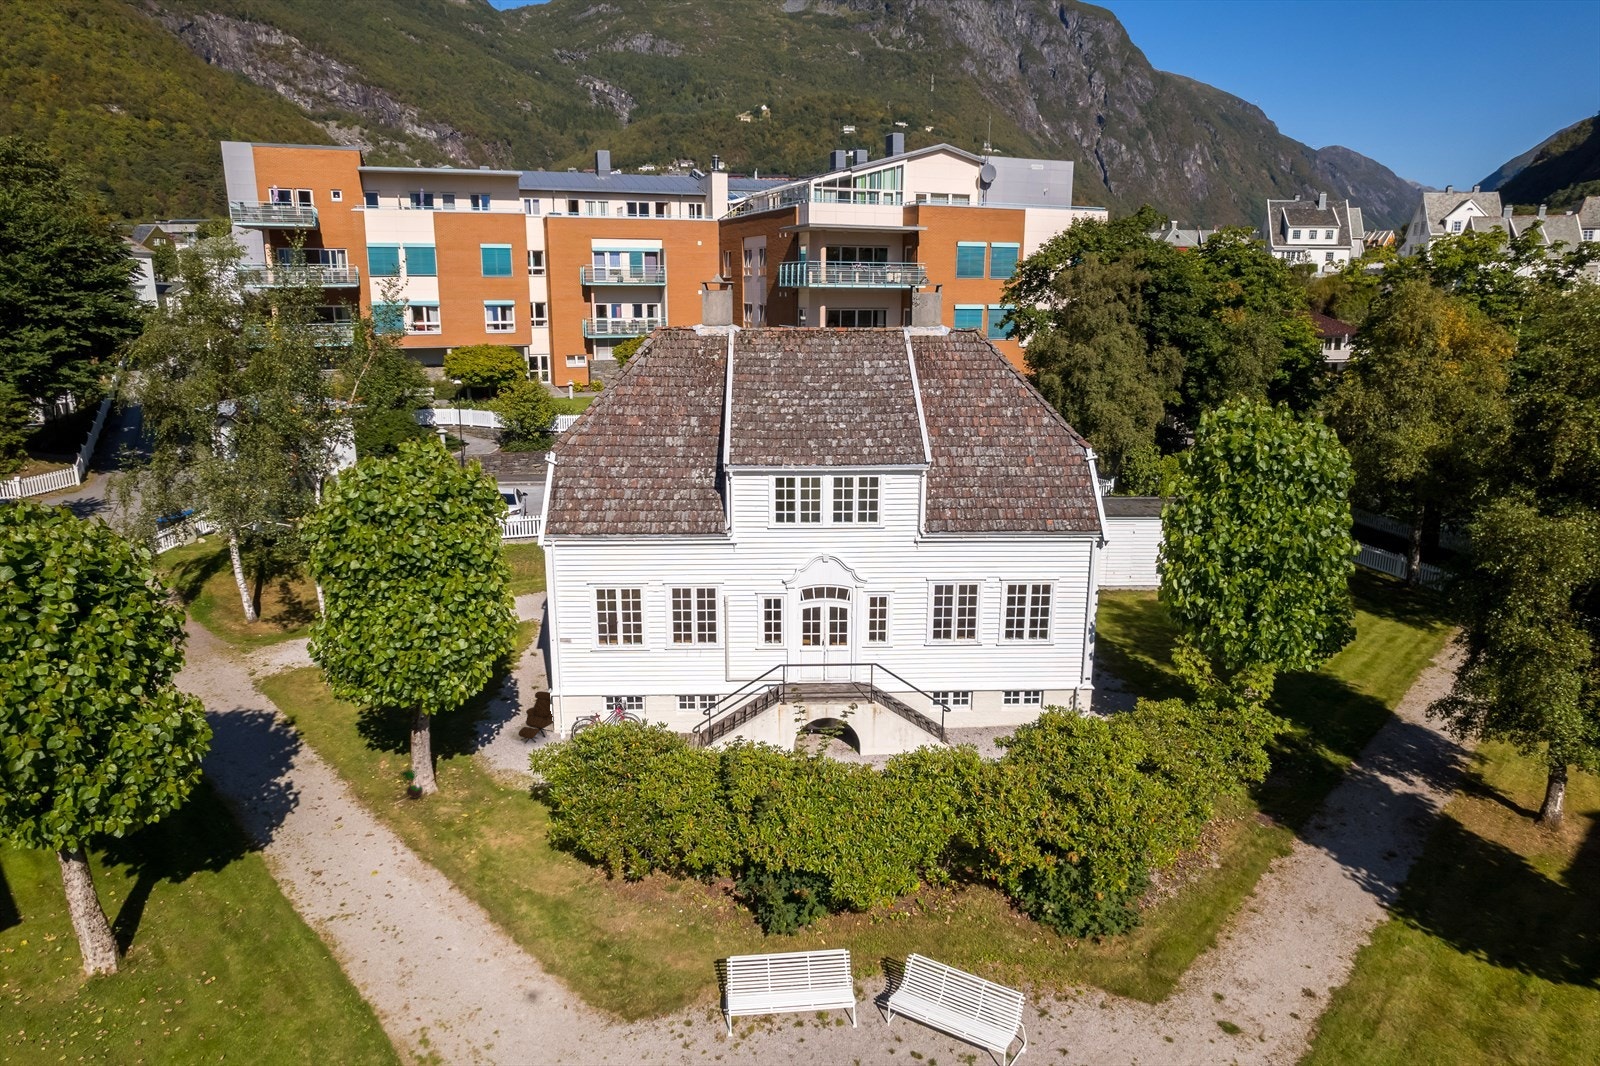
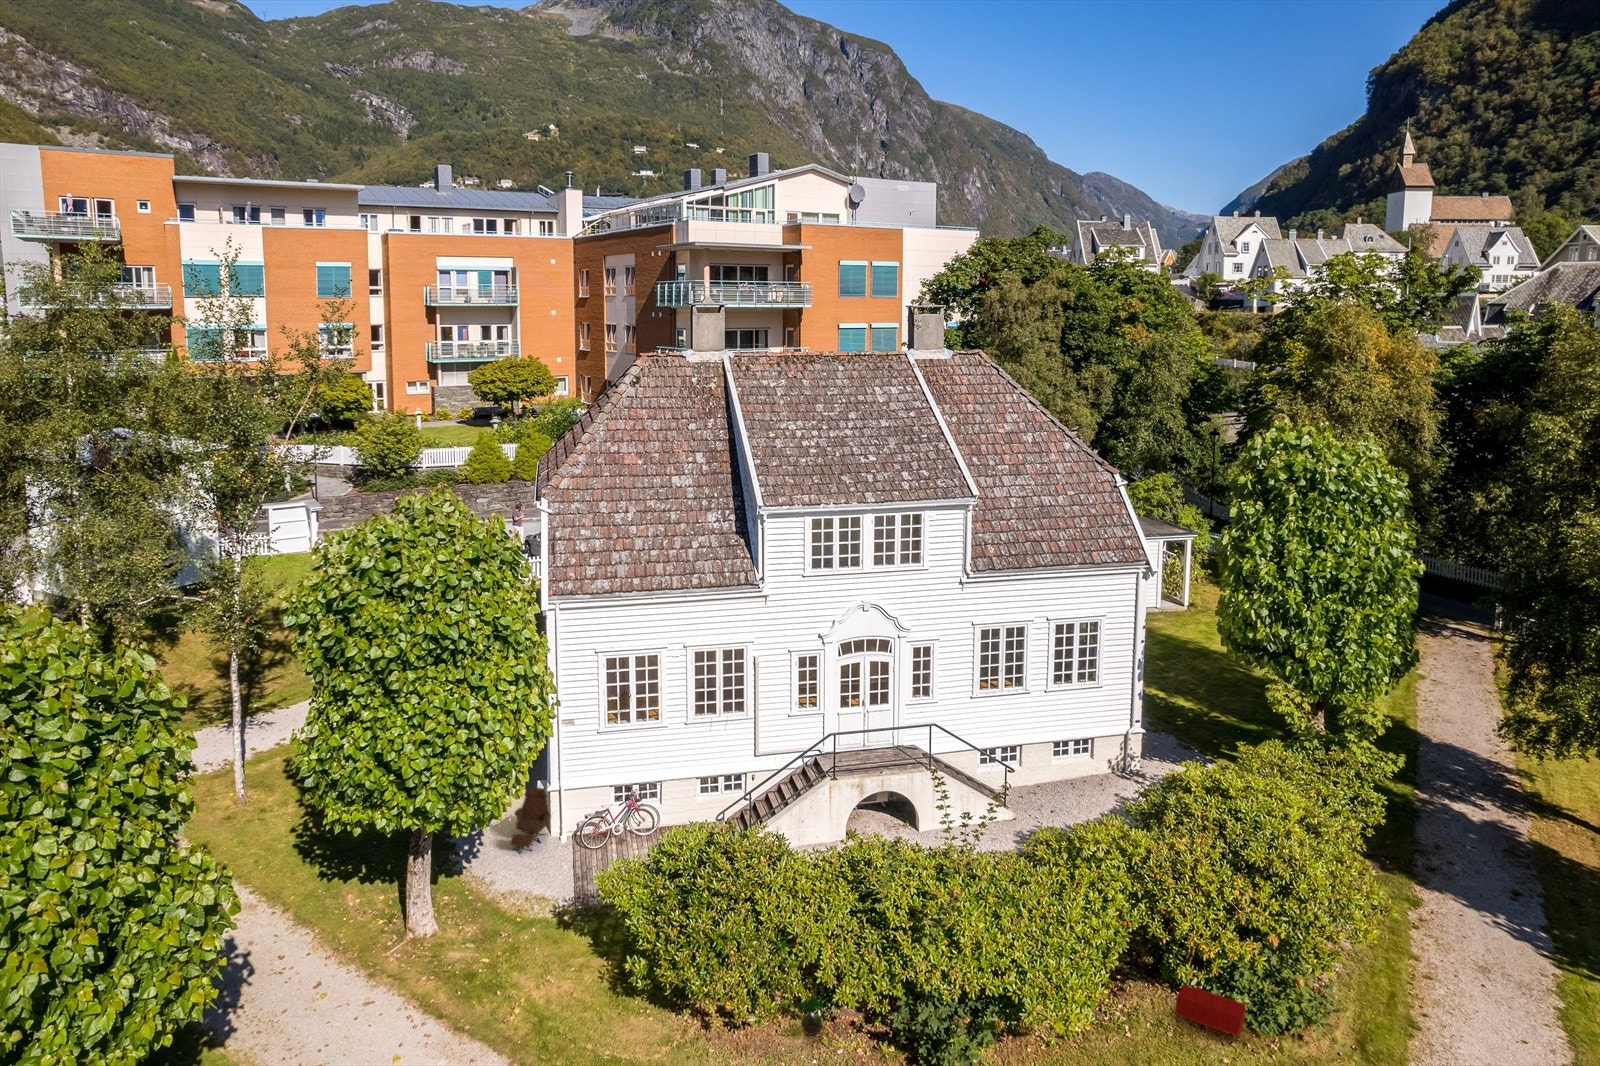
potted tree: present [400,770,423,798] -> present [798,994,822,1035]
bench: none [998,891,1056,942] -> present [1175,985,1246,1043]

